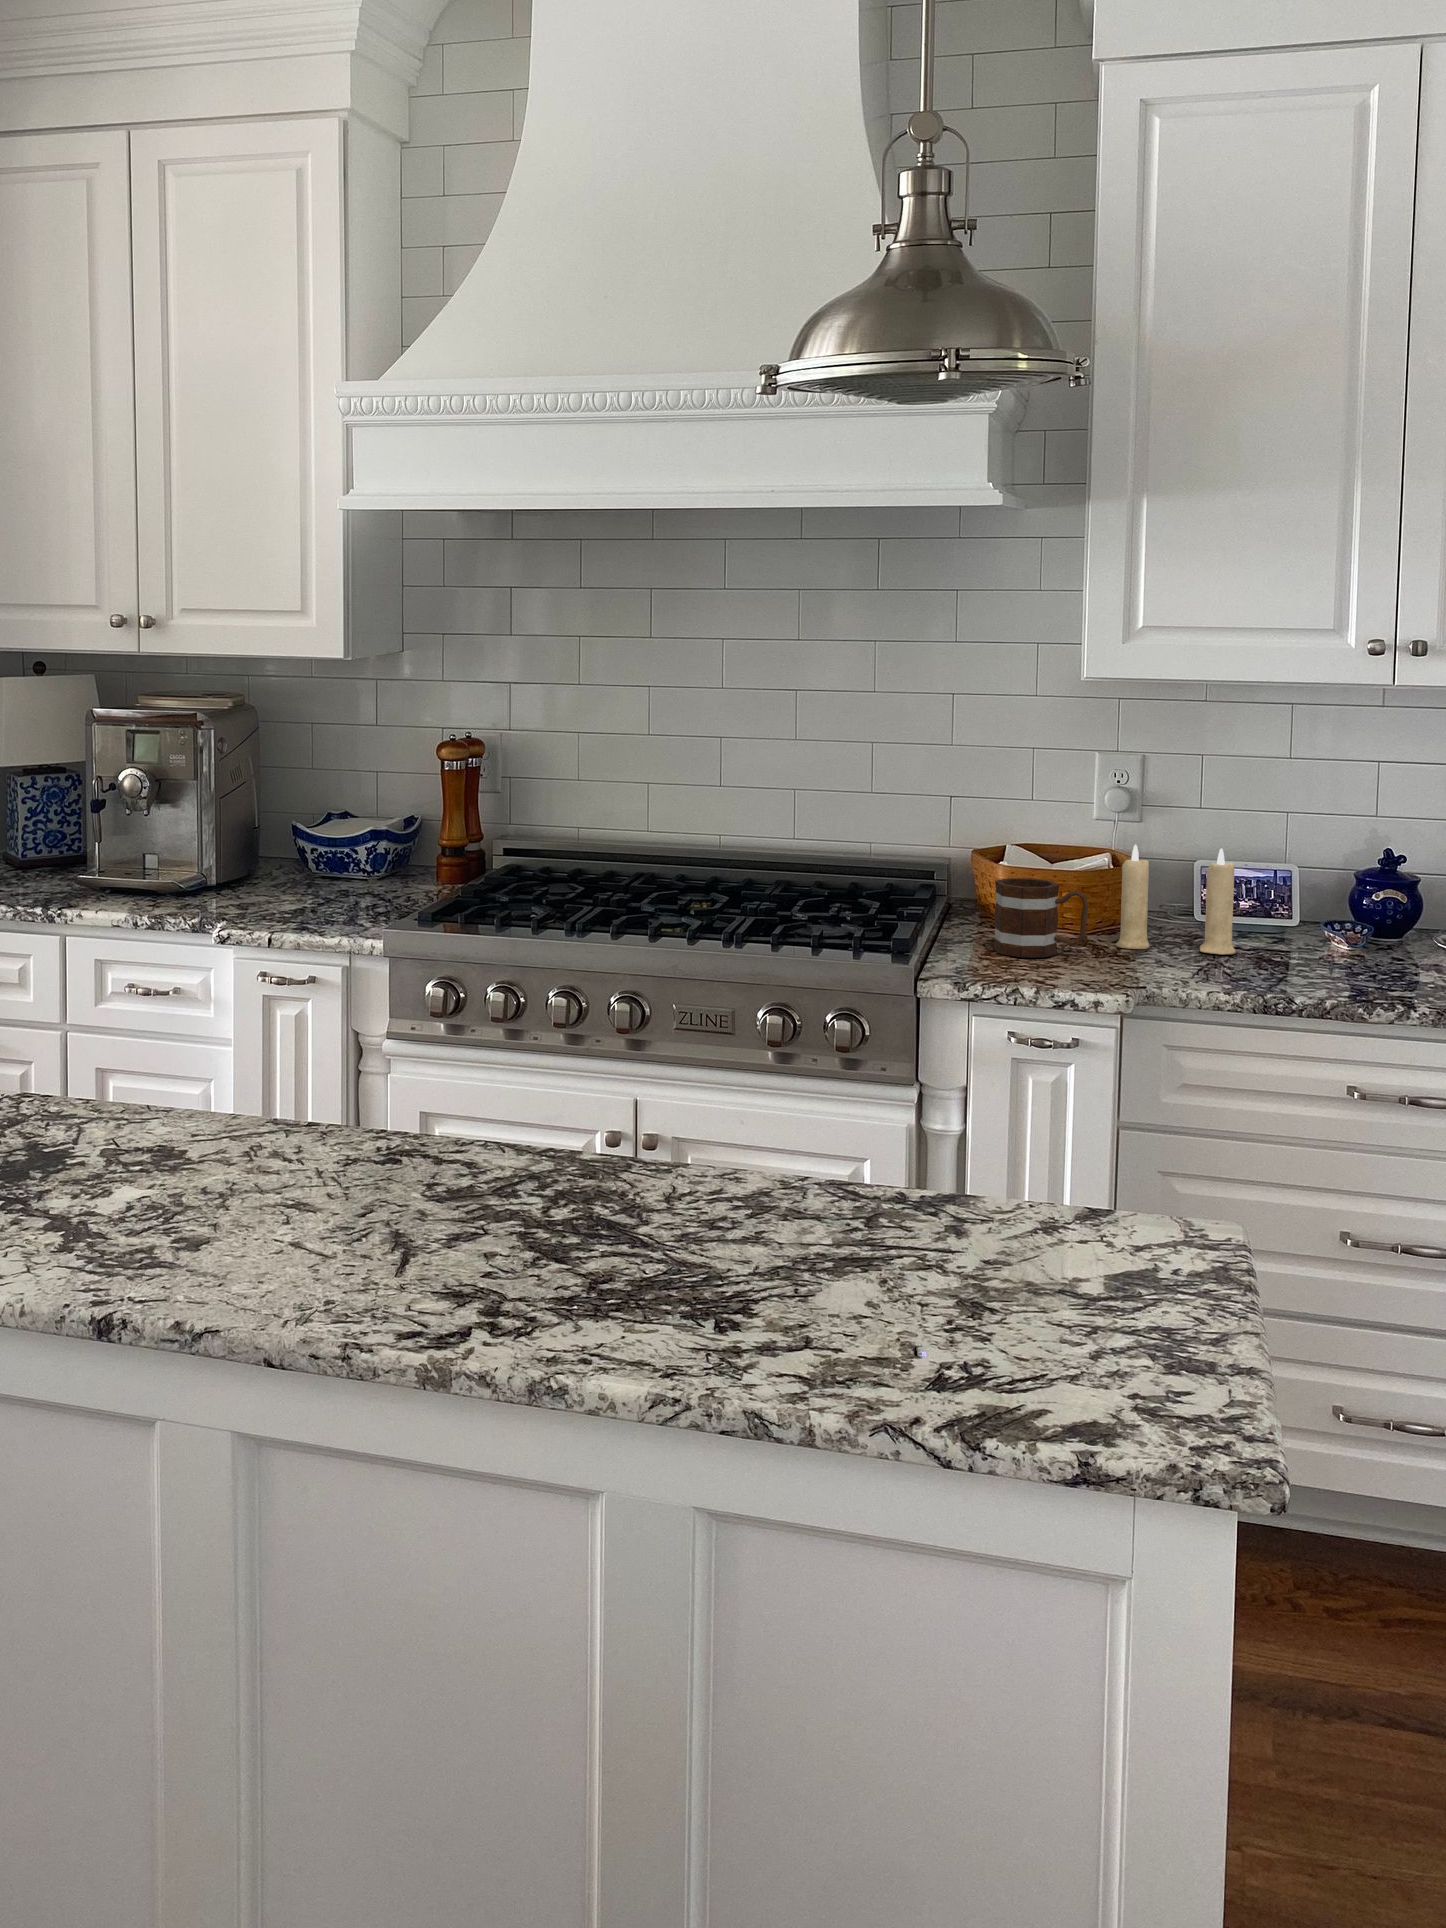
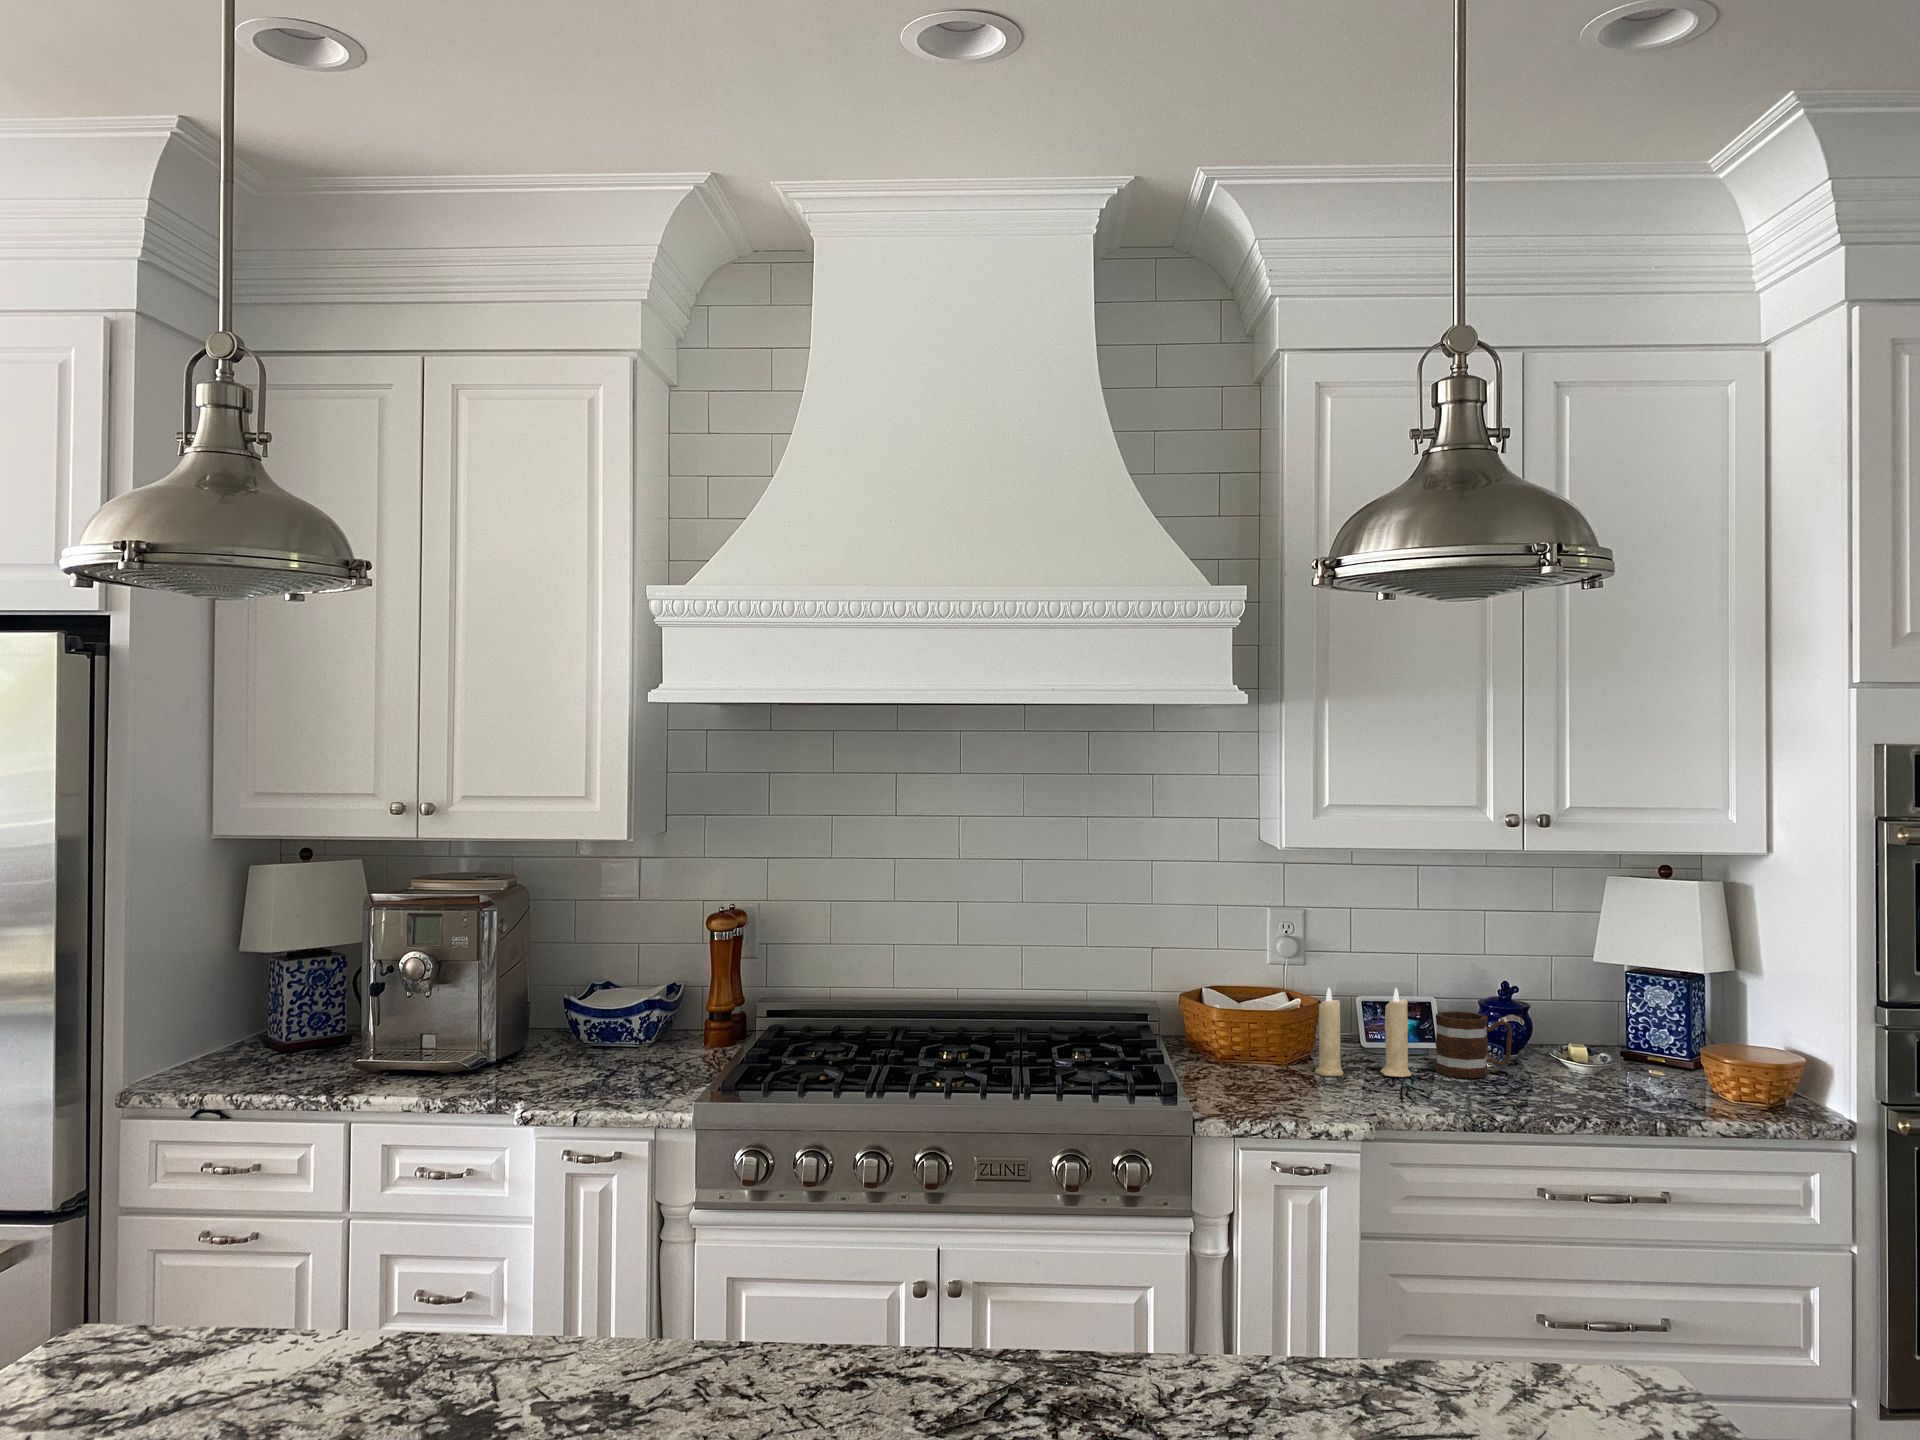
mug: present [993,878,1088,957] -> present [1435,1011,1512,1078]

